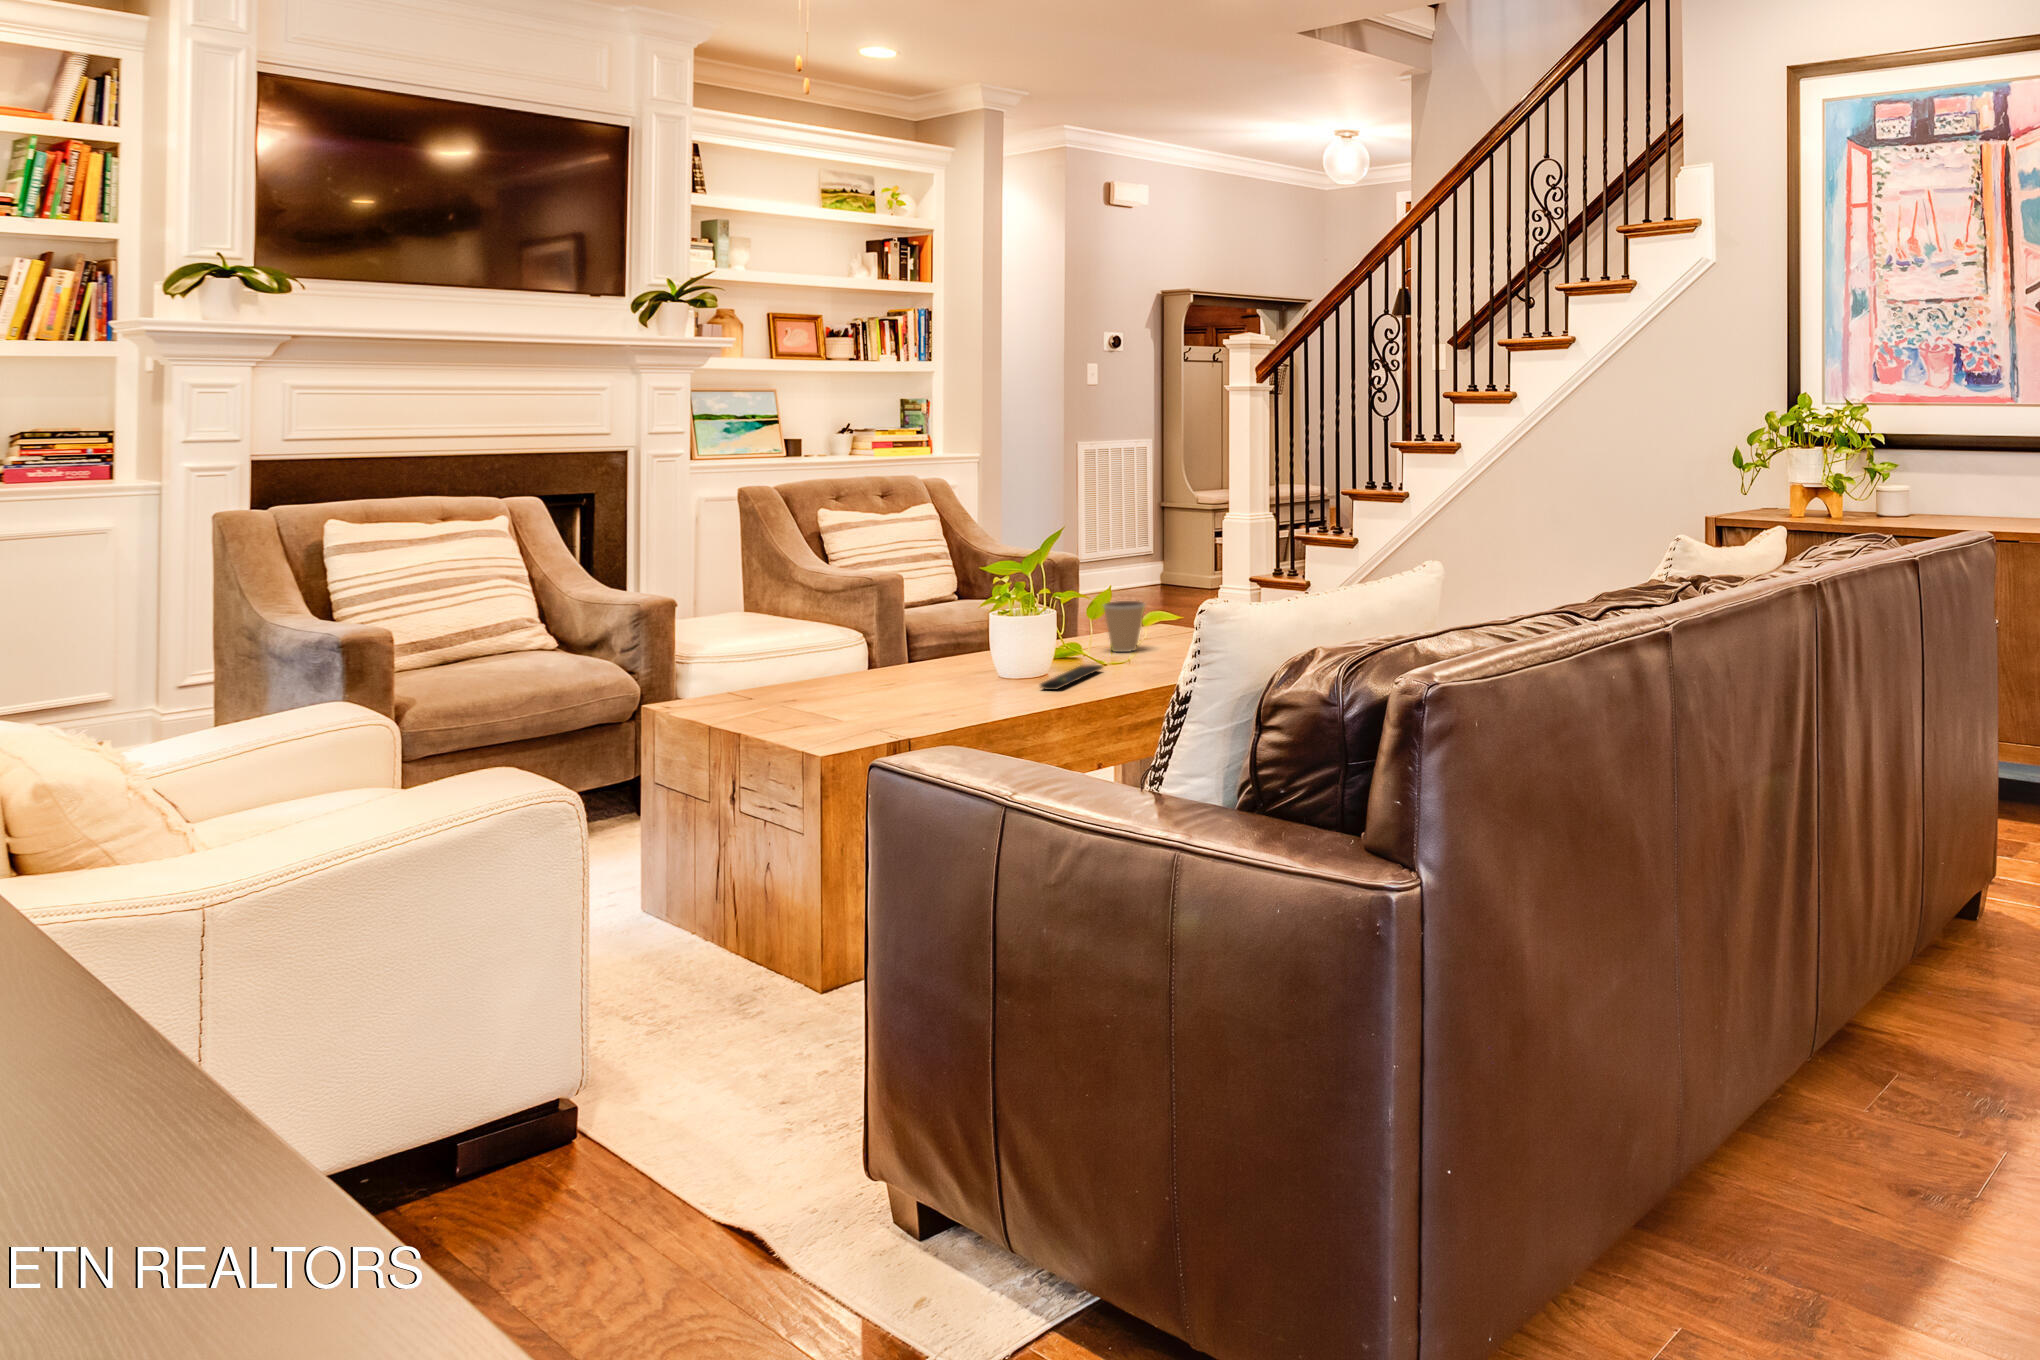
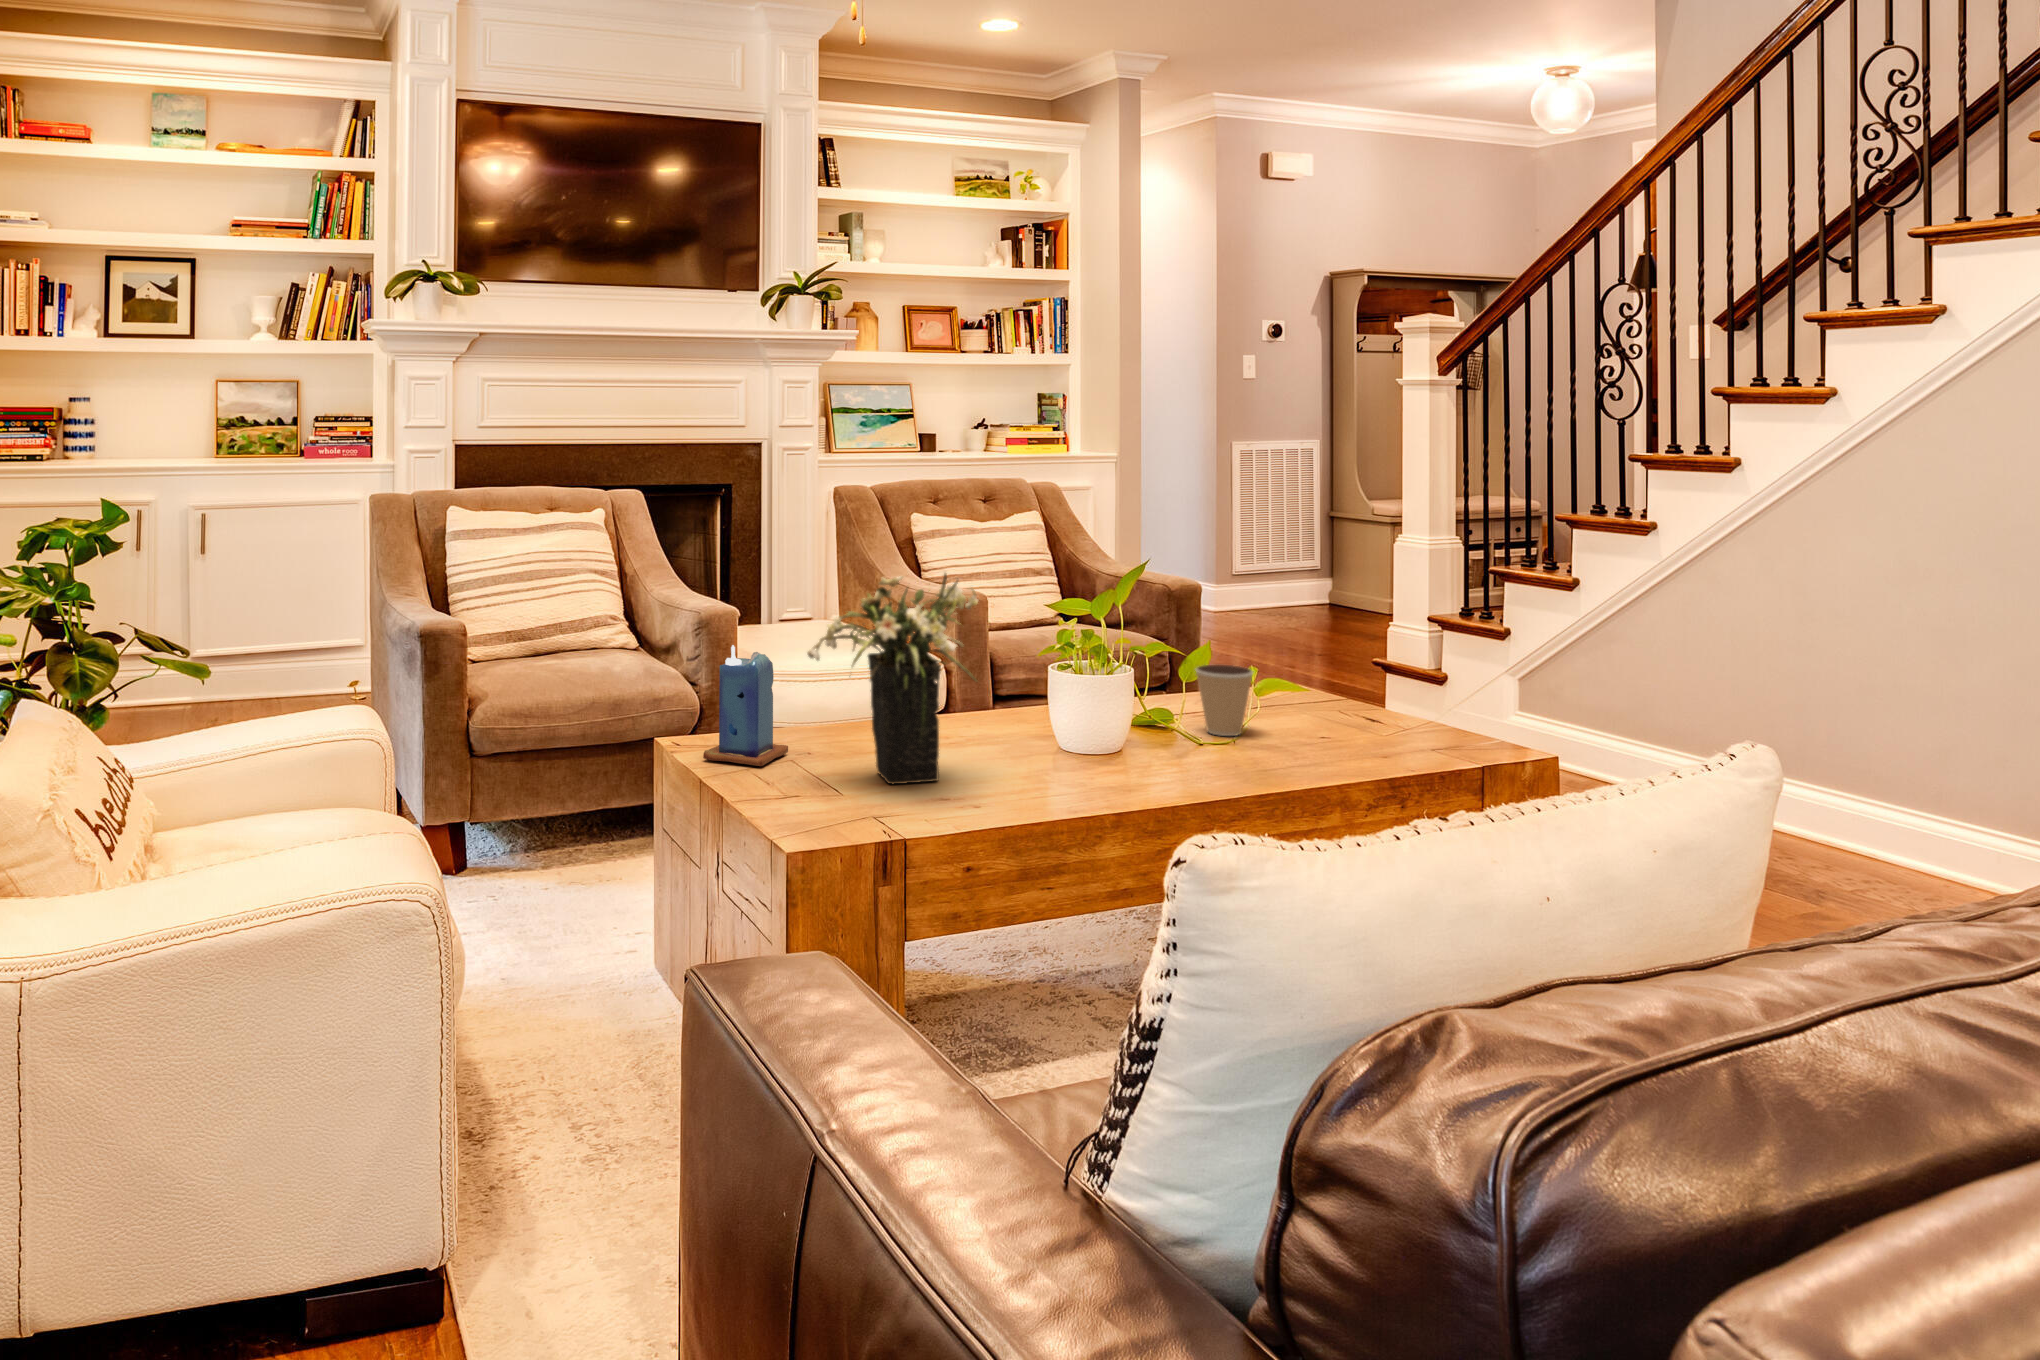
flower arrangement: none [813,538,955,704] -> present [807,573,978,784]
candle: none [708,611,781,707] -> present [703,645,788,766]
remote control: present [1040,665,1102,690] -> none [1089,754,1185,793]

